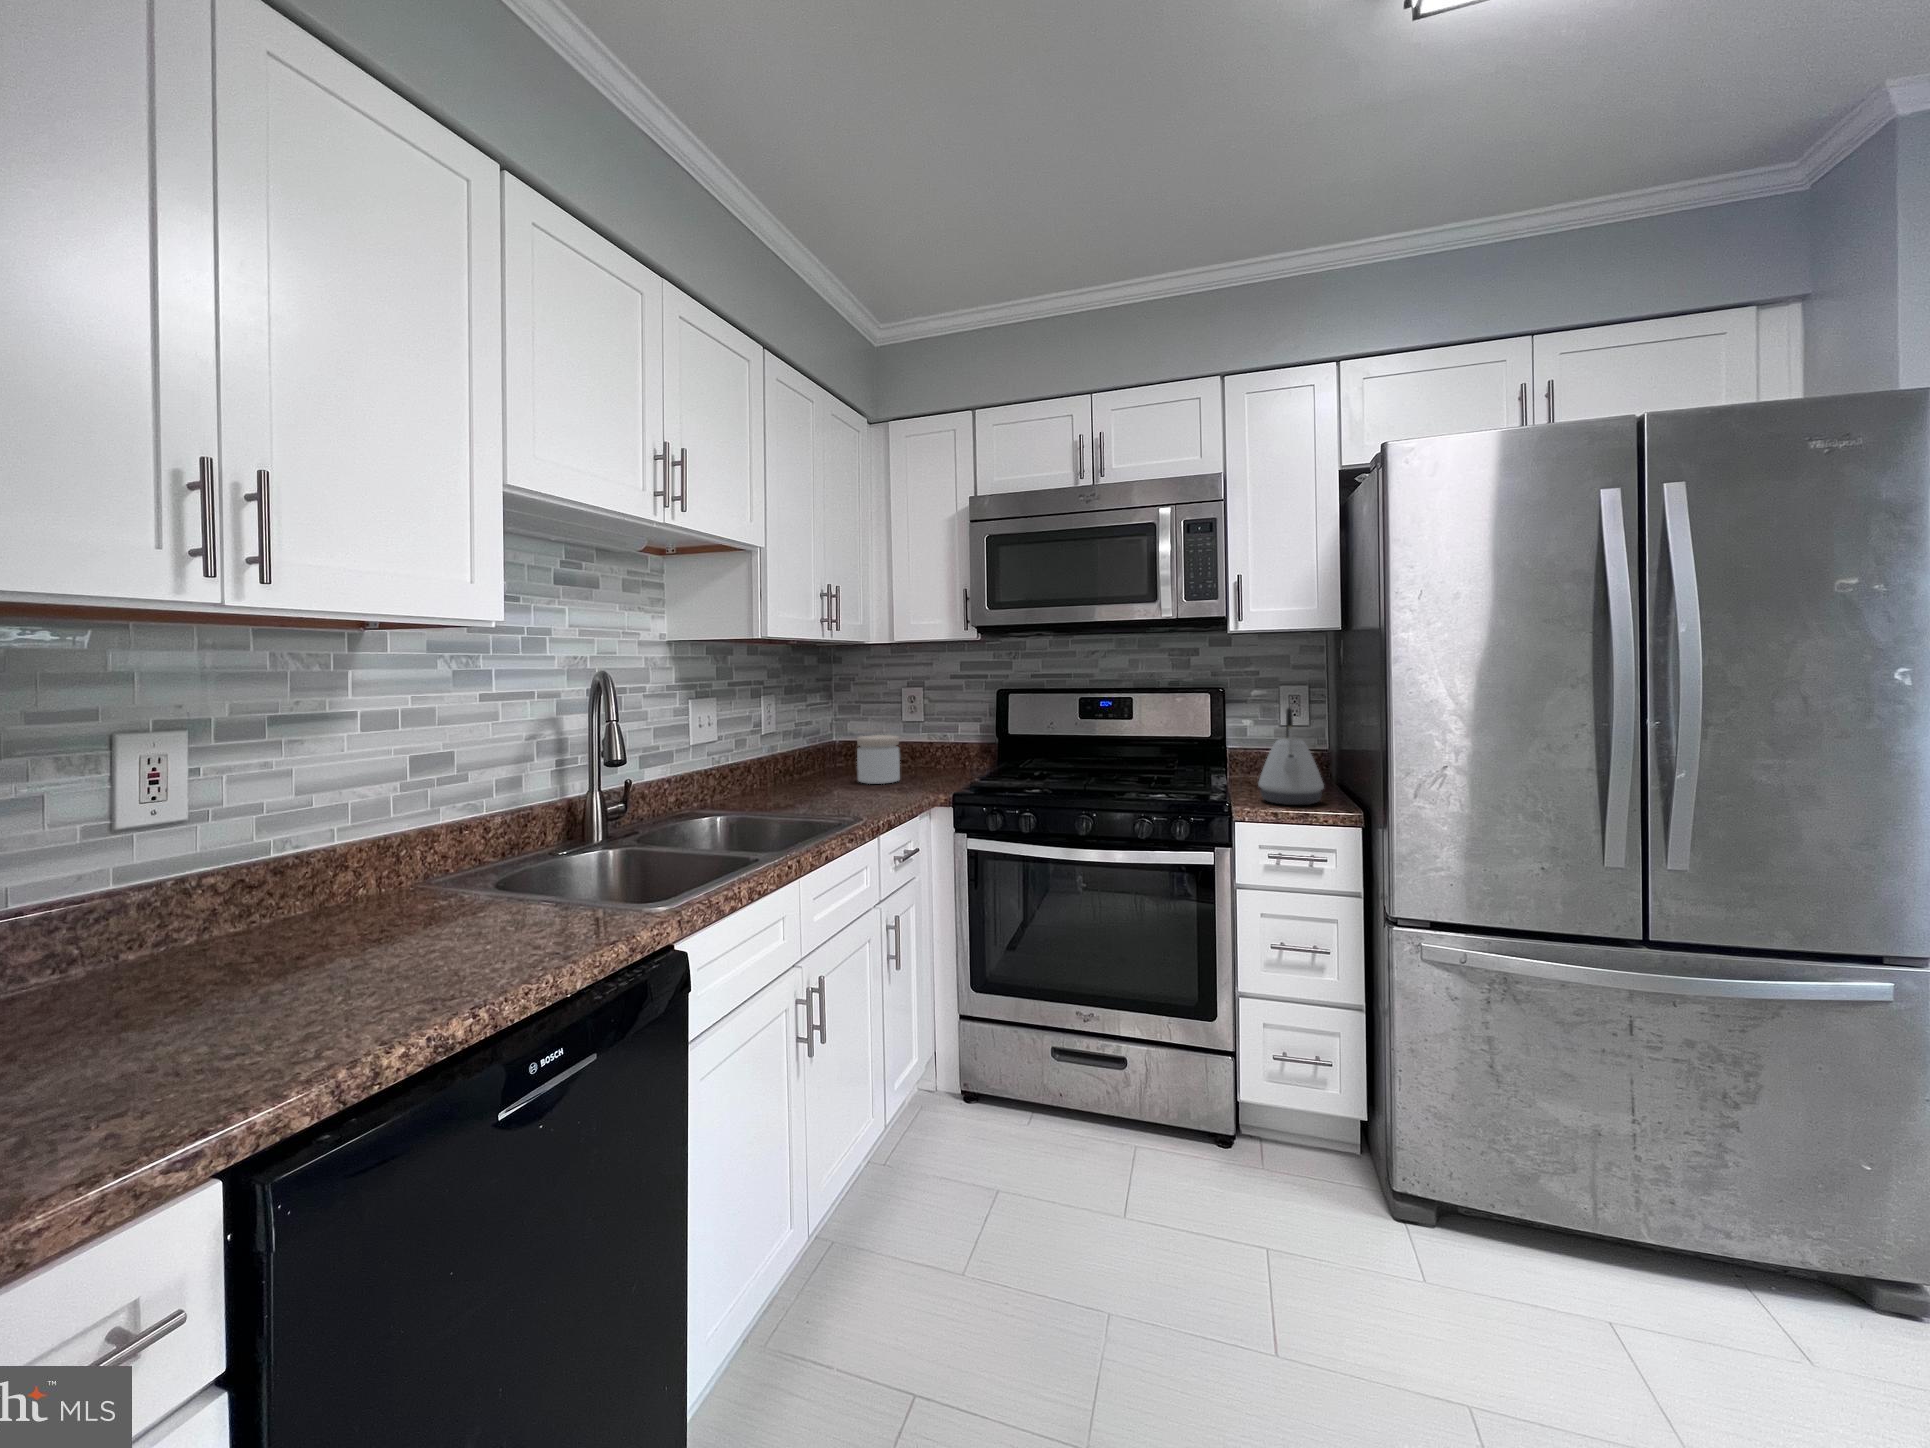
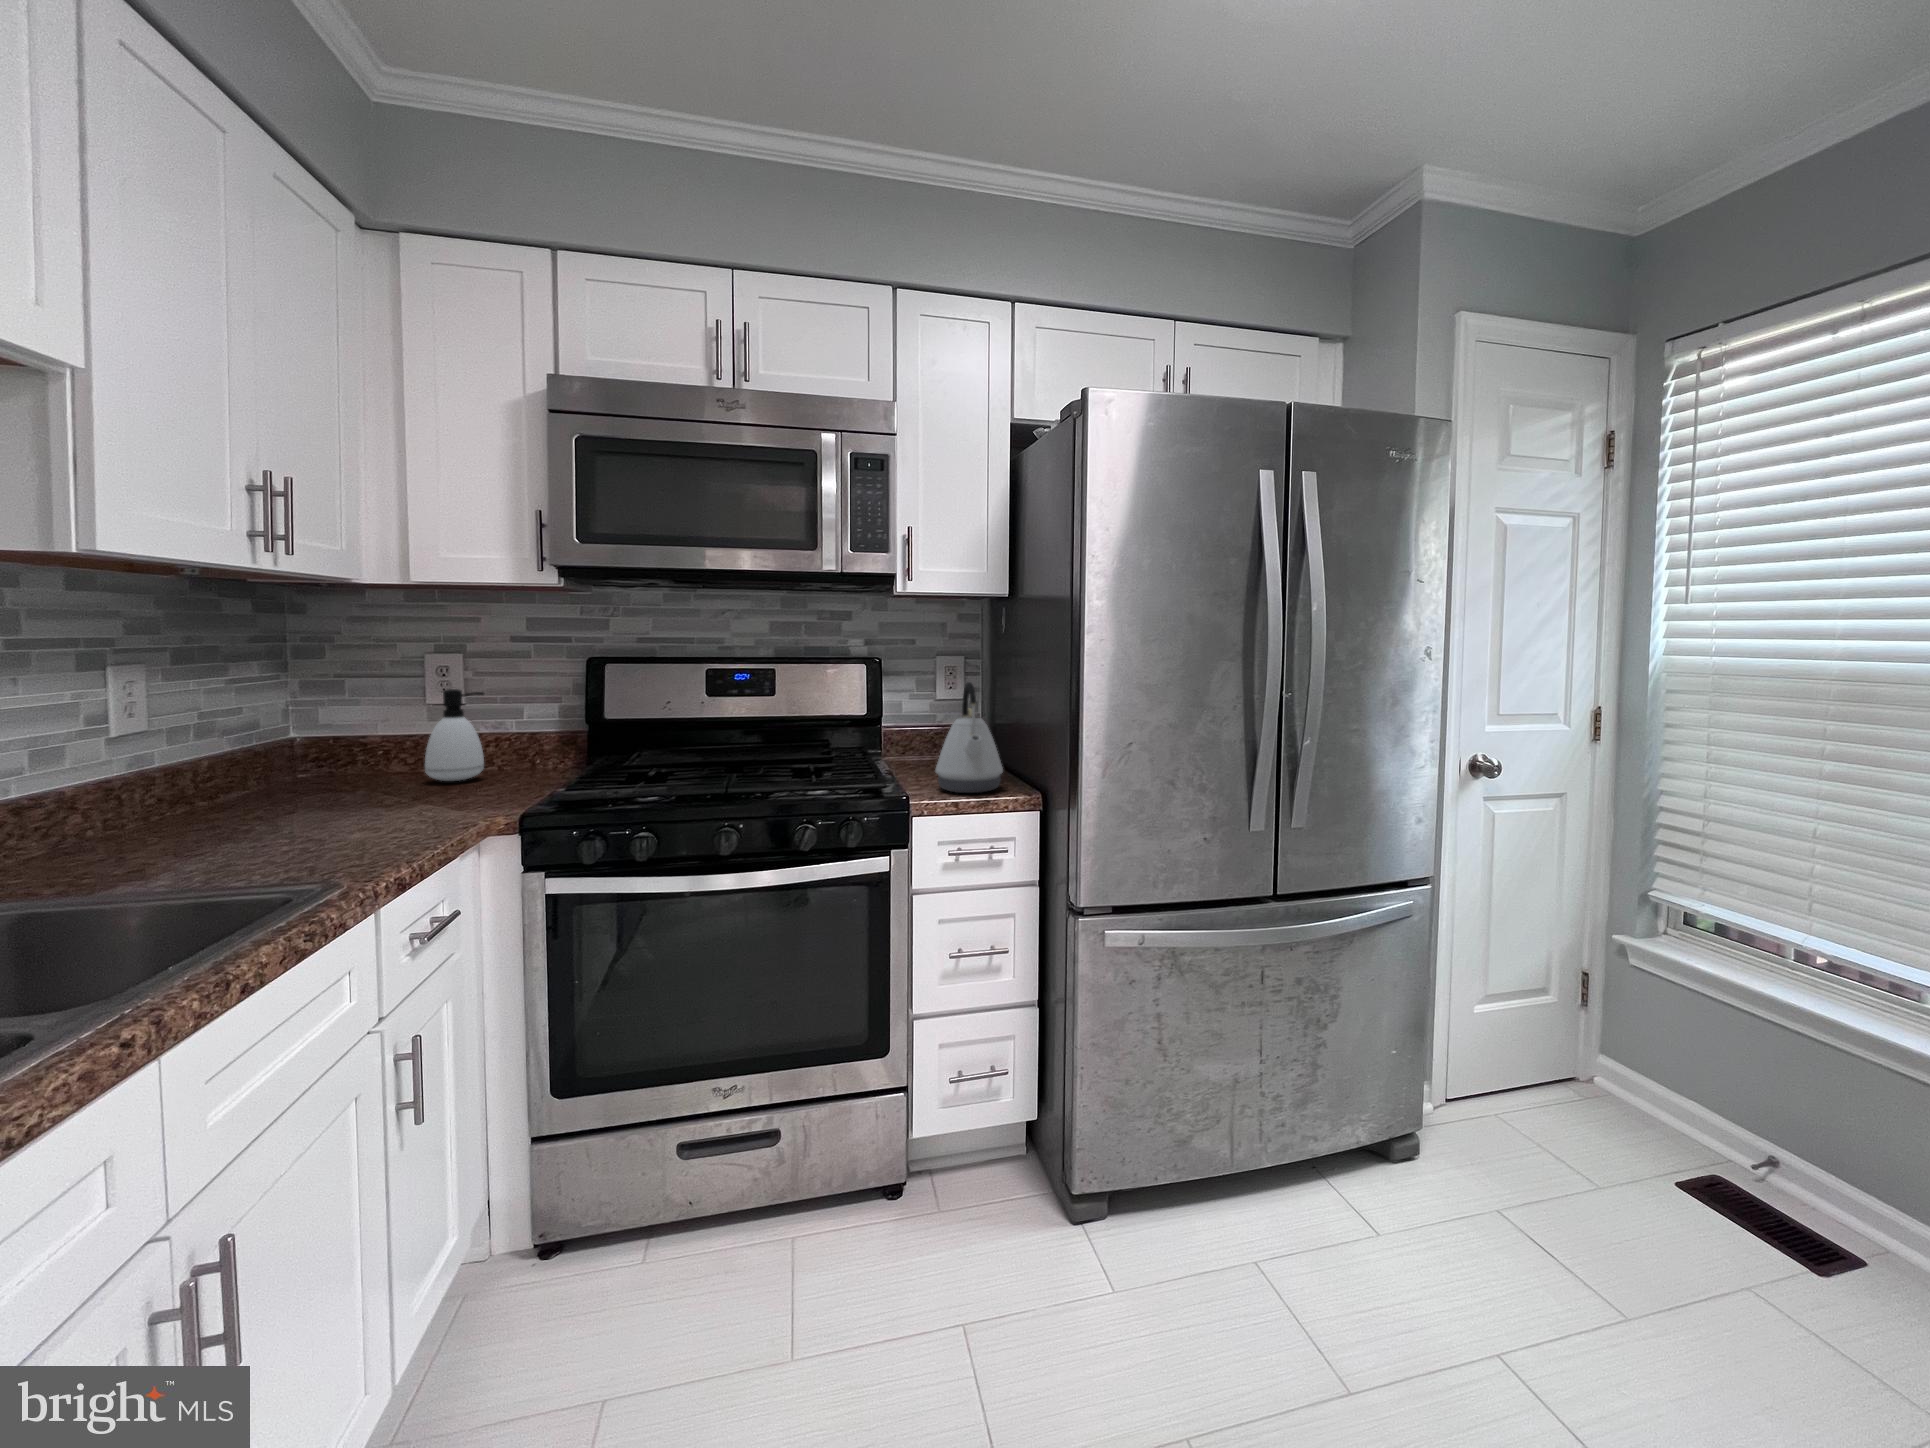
soap dispenser: none [902,712,935,774] -> present [425,689,484,781]
jar: present [857,735,900,784] -> none [335,726,422,805]

